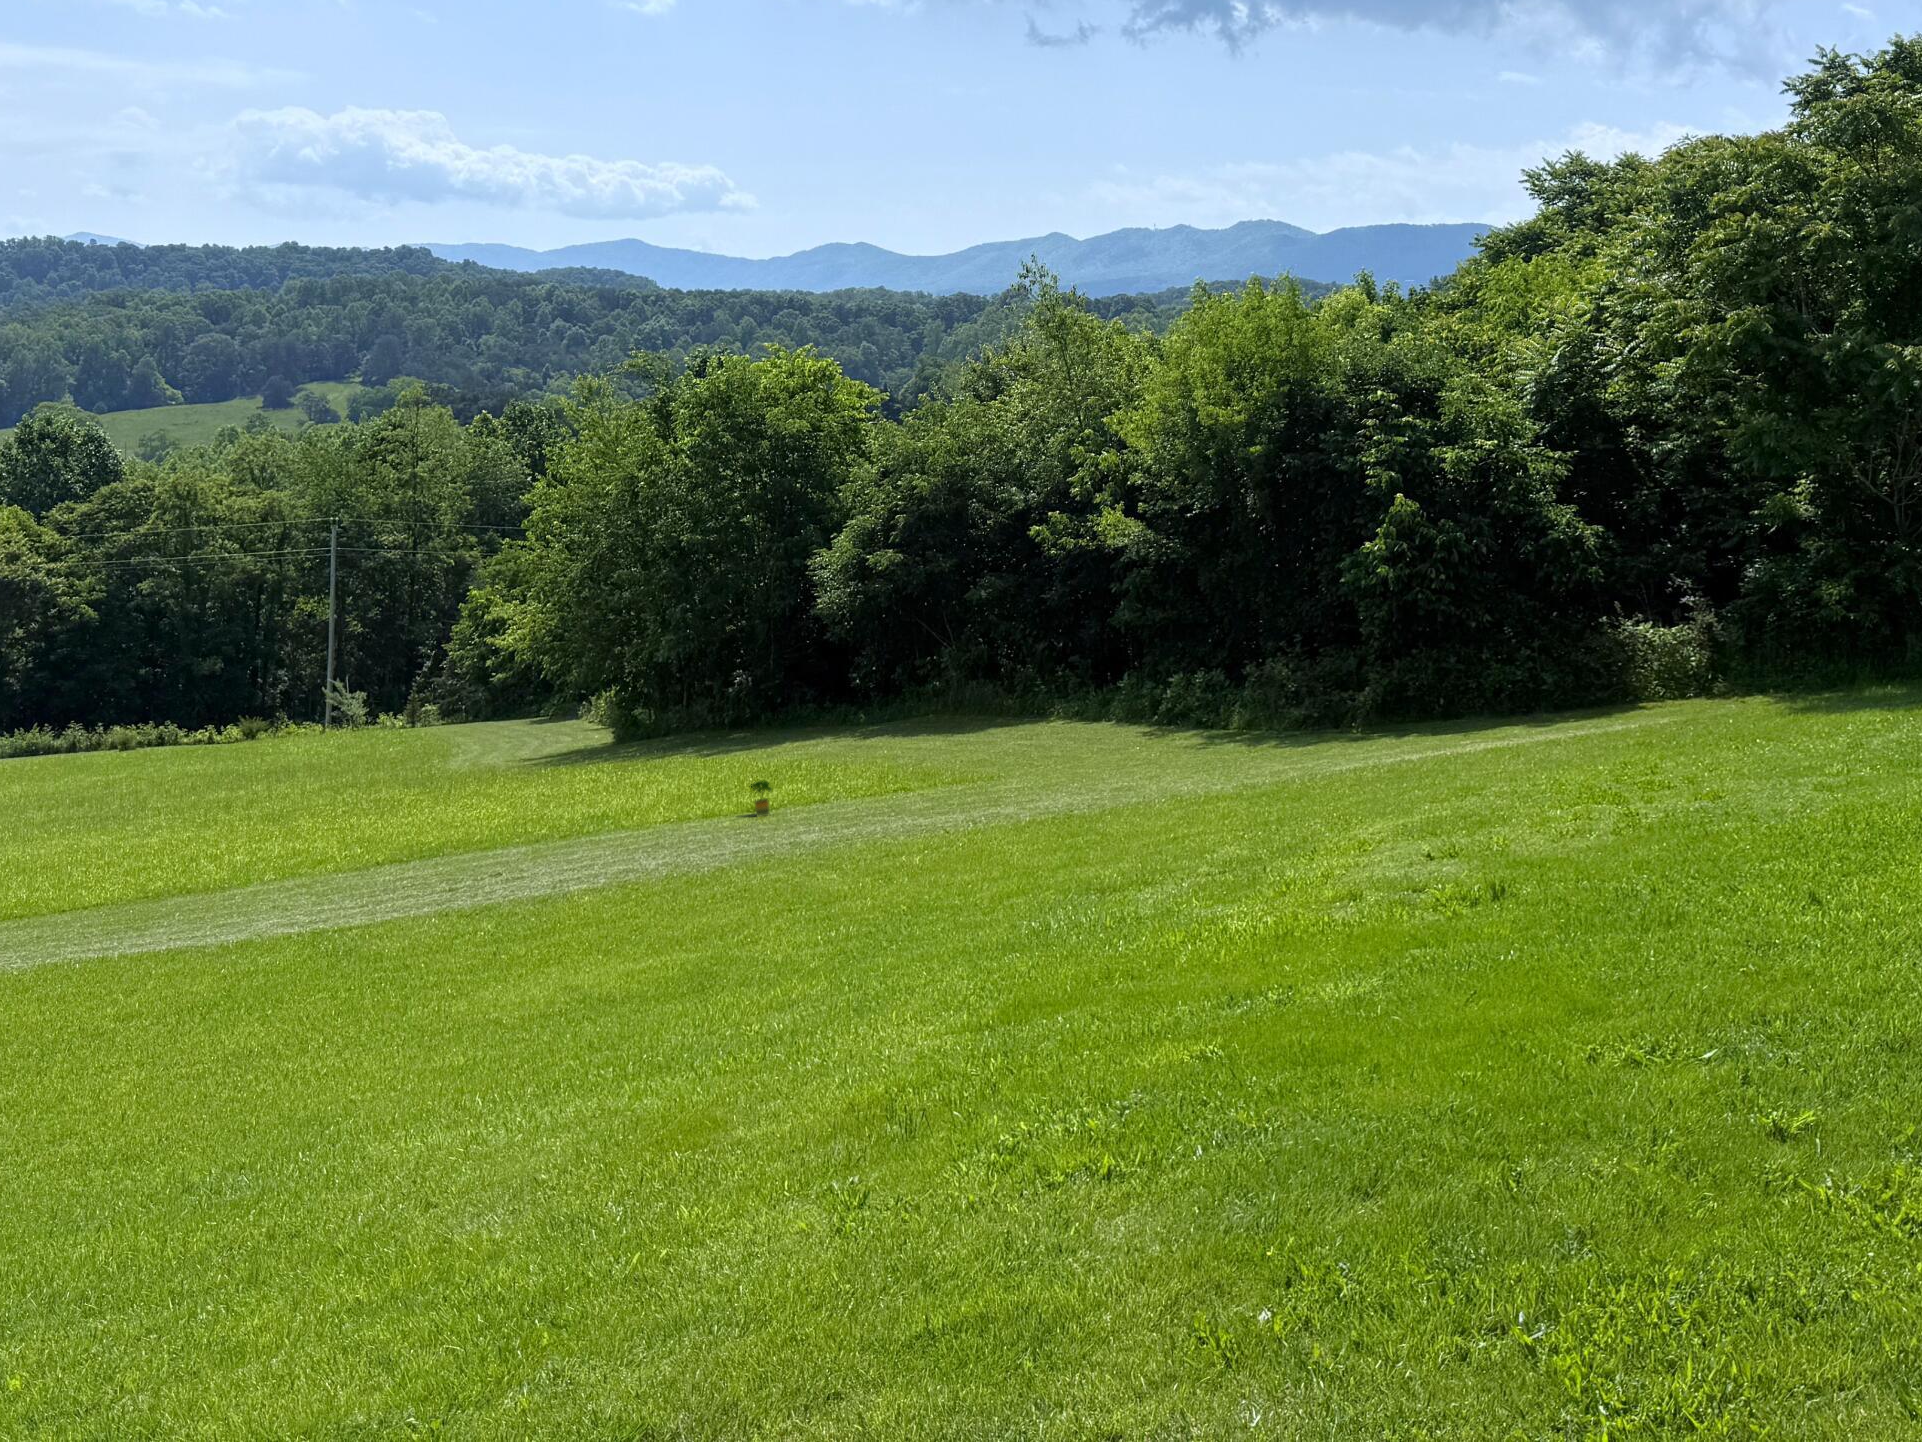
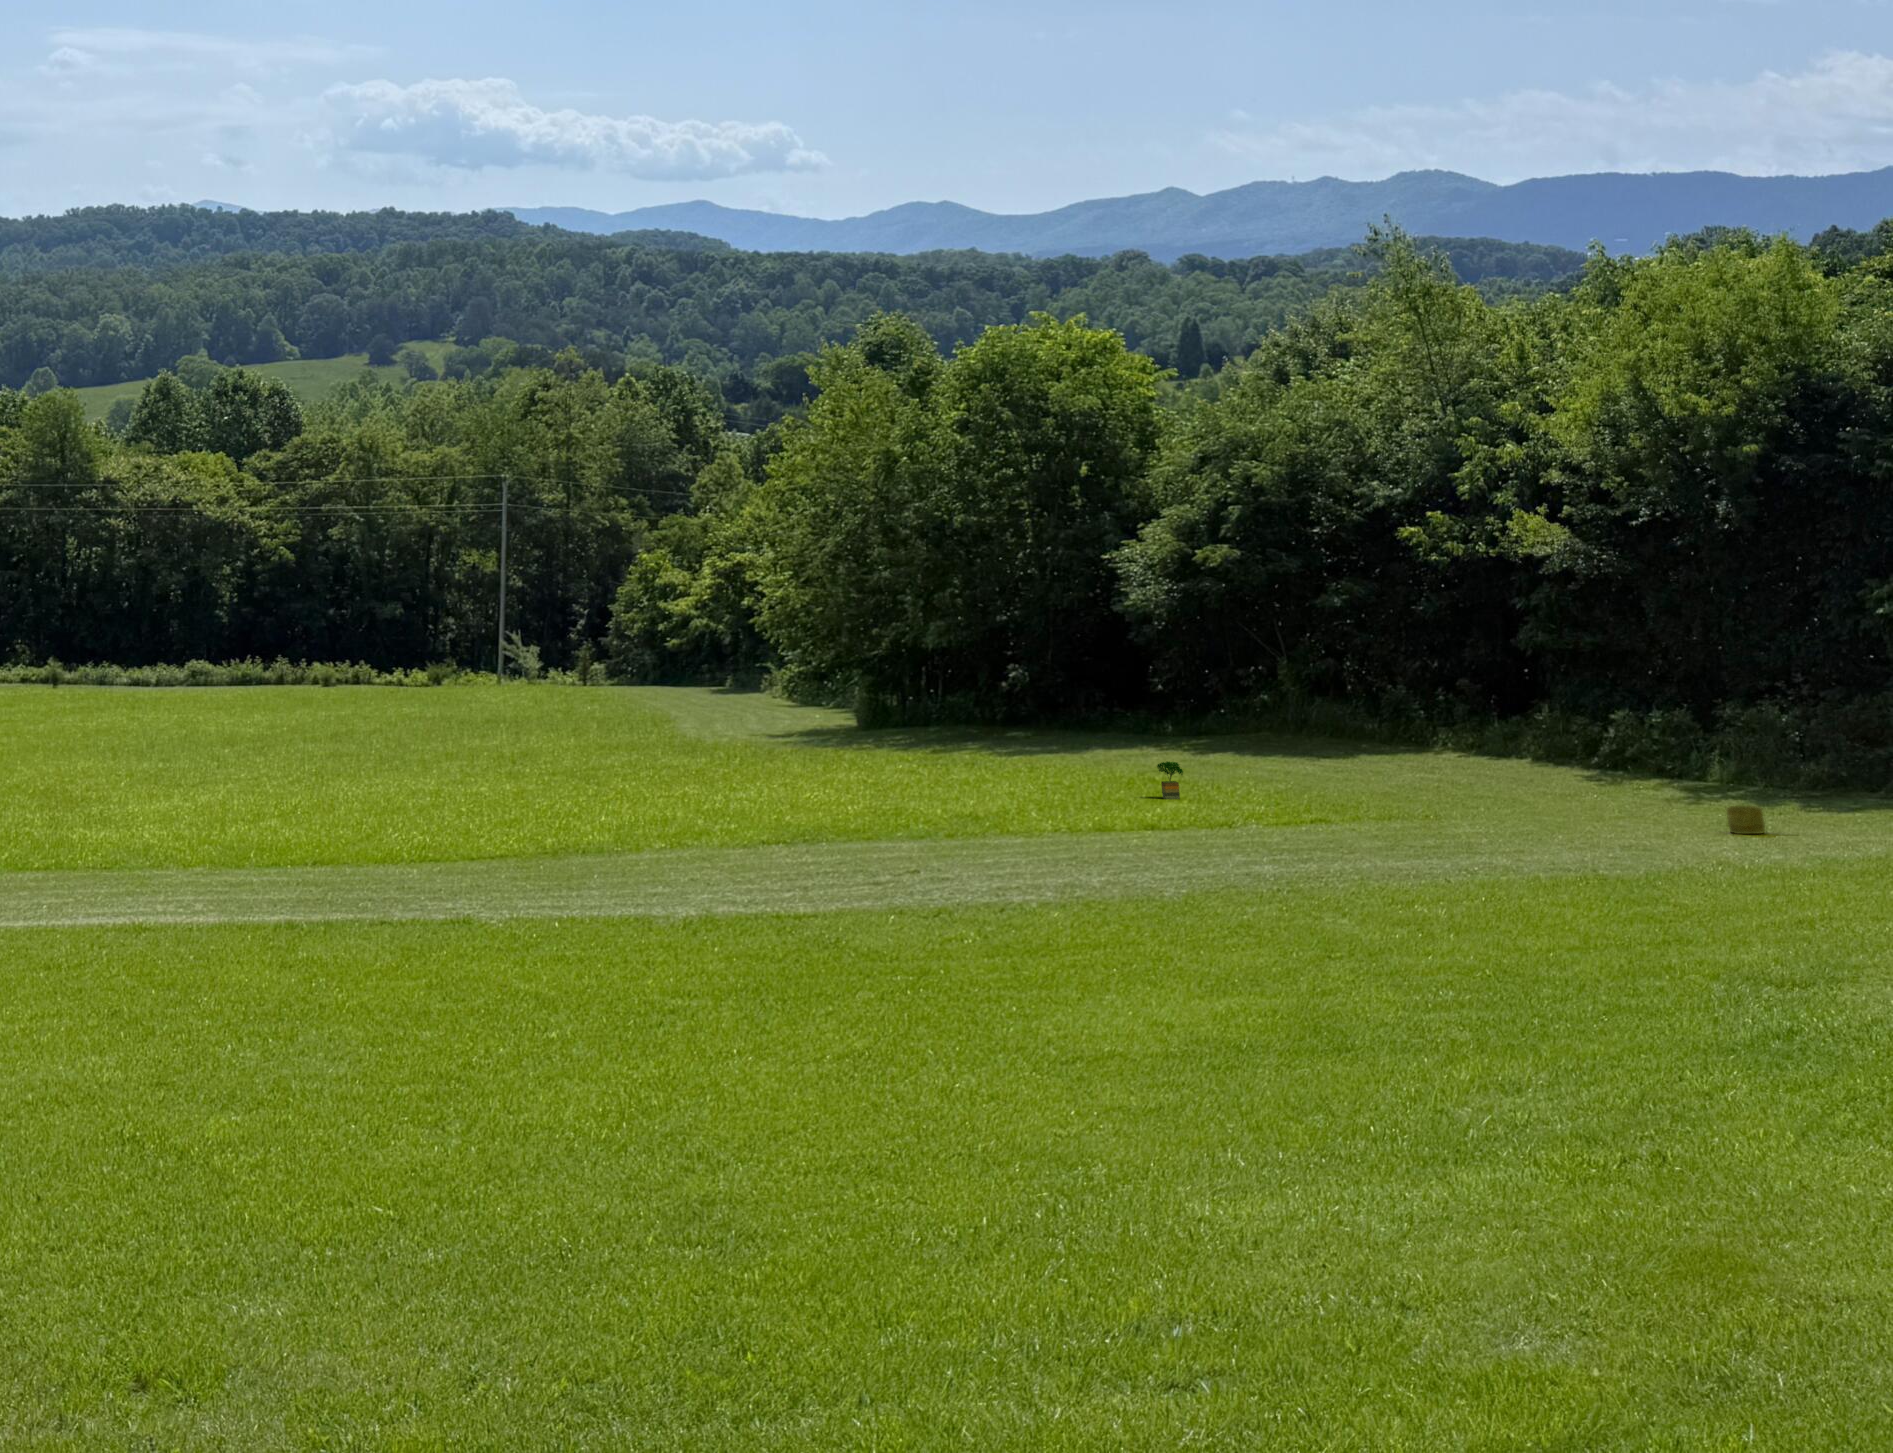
wooden bucket: none [1175,783,1204,810] -> present [1726,805,1765,834]

